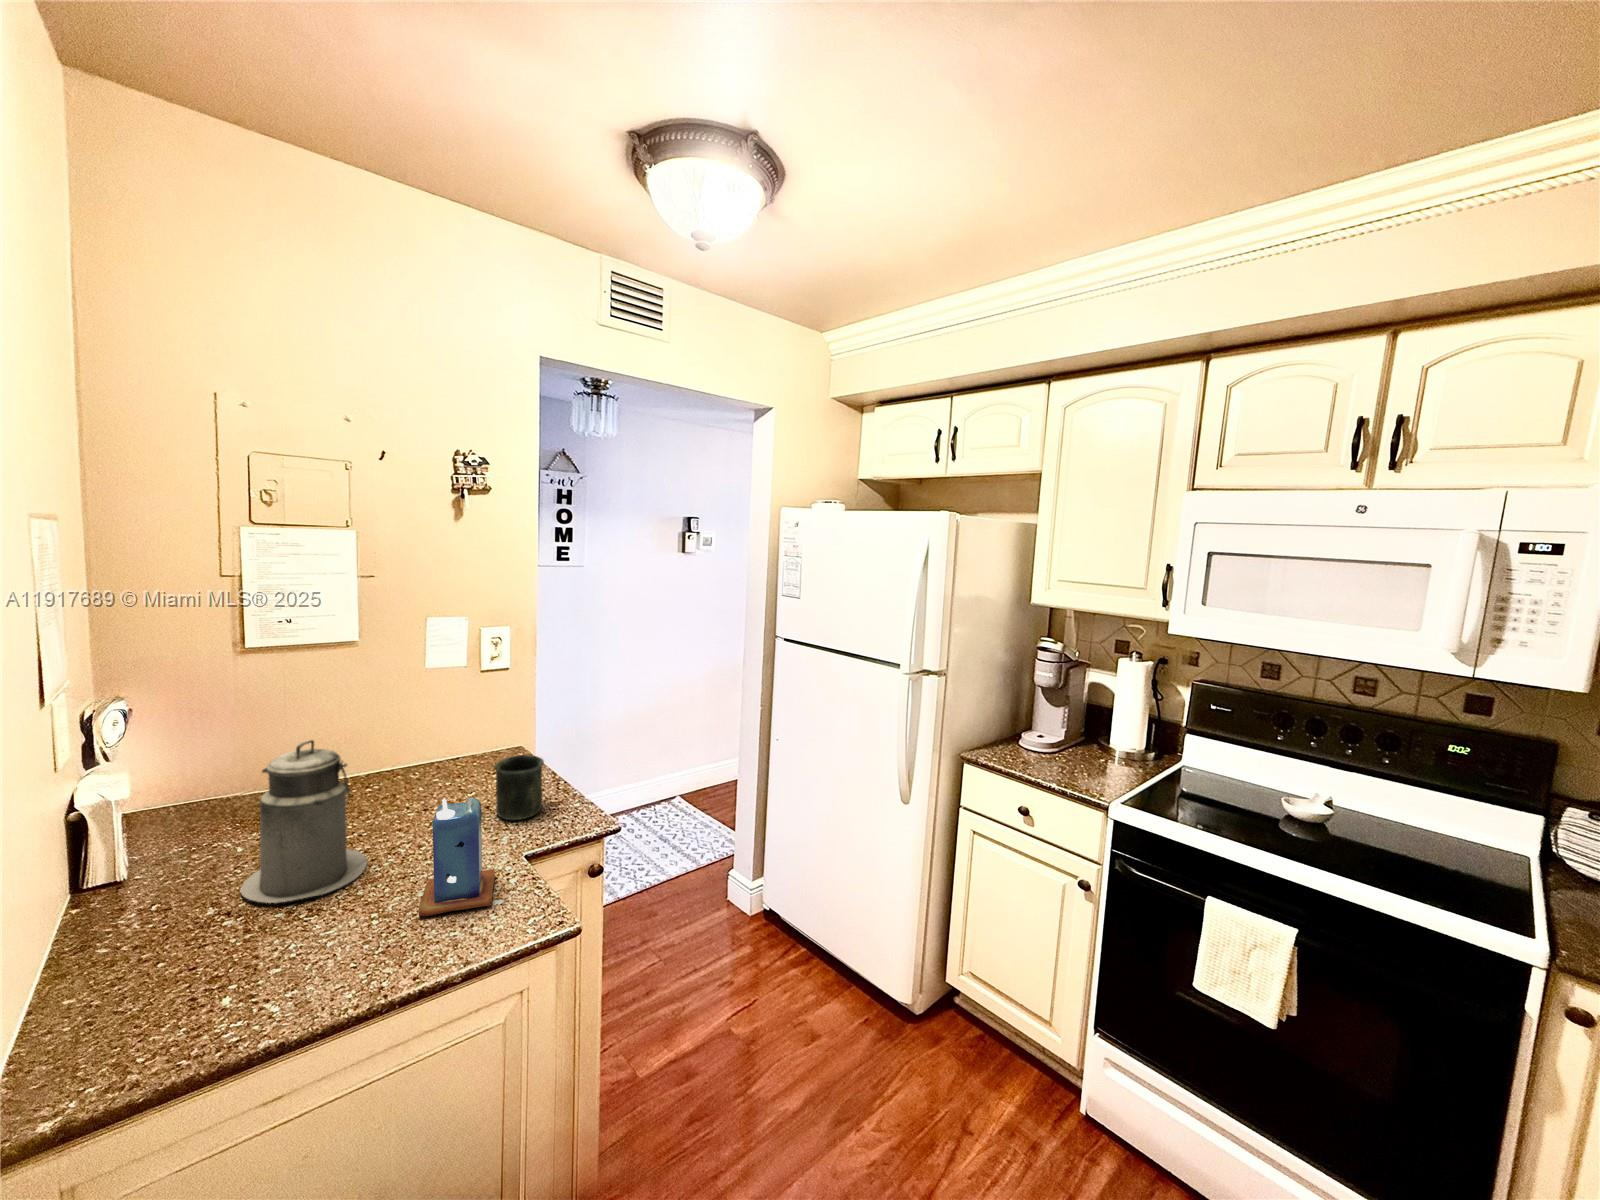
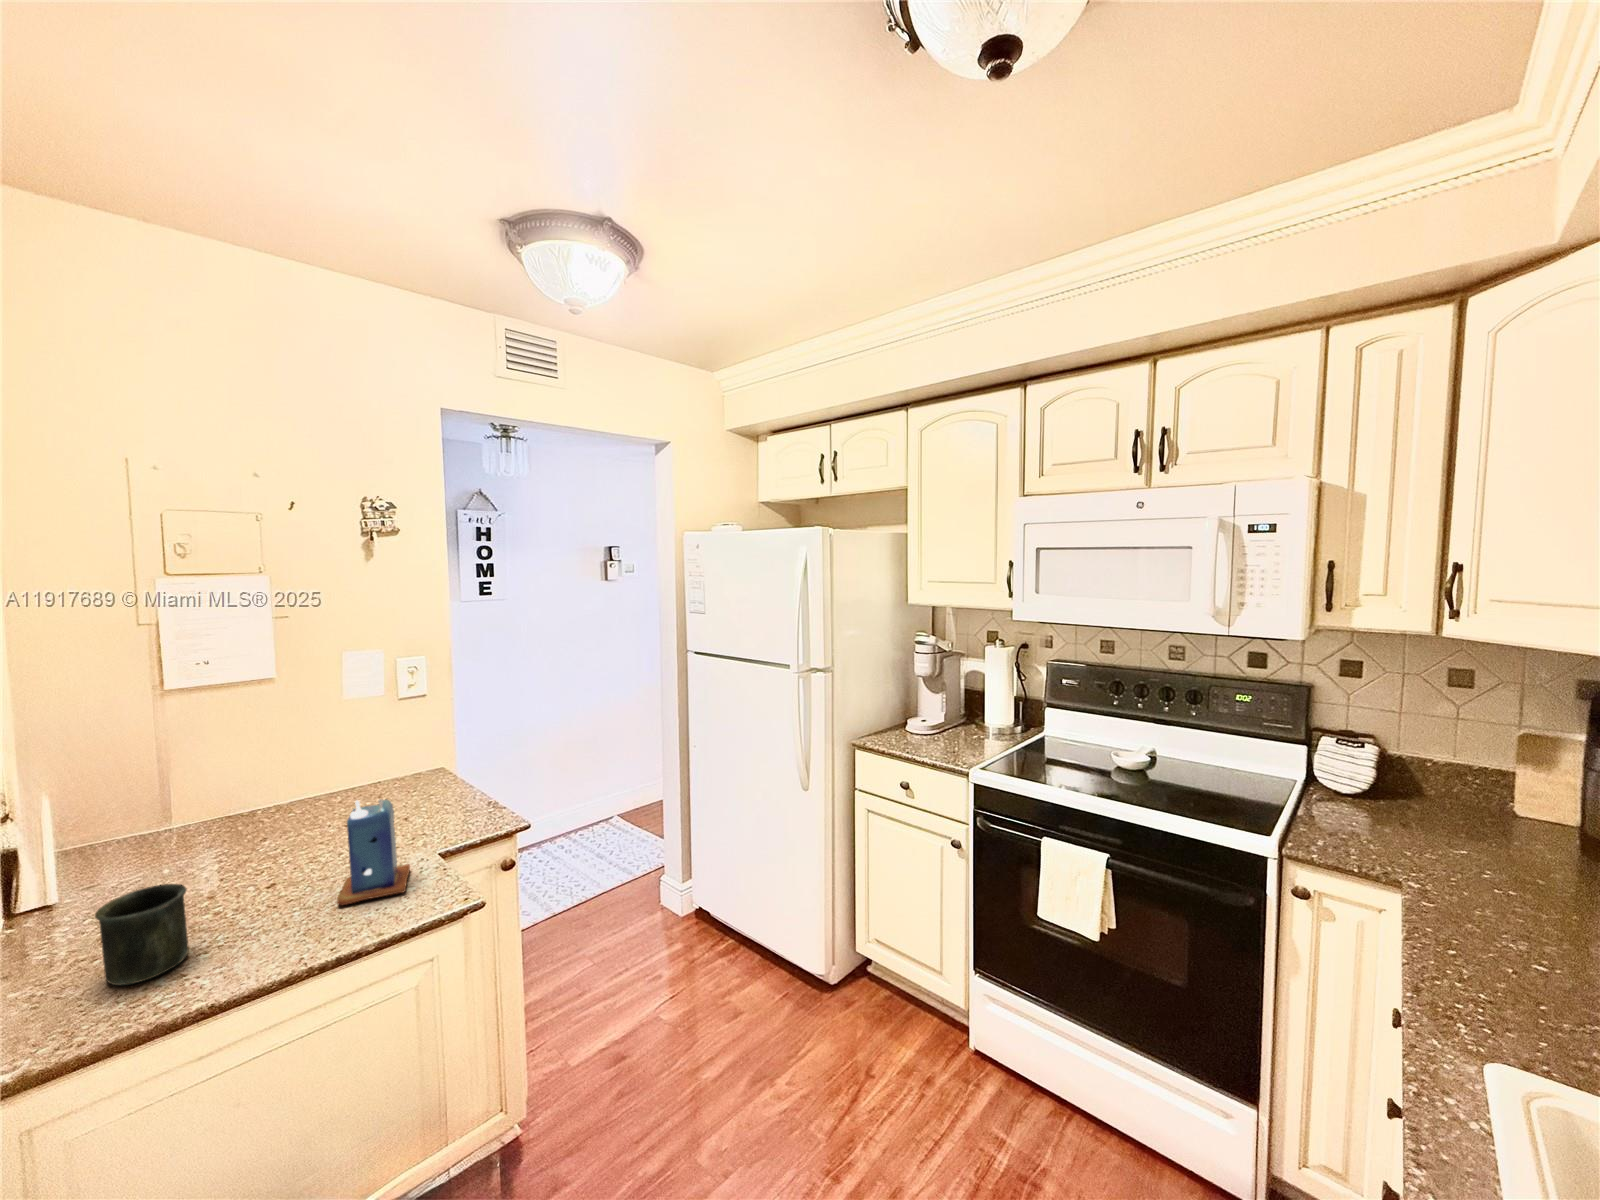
canister: present [241,740,367,903] -> none [169,760,290,908]
mug: present [494,755,544,820] -> present [95,884,189,985]

